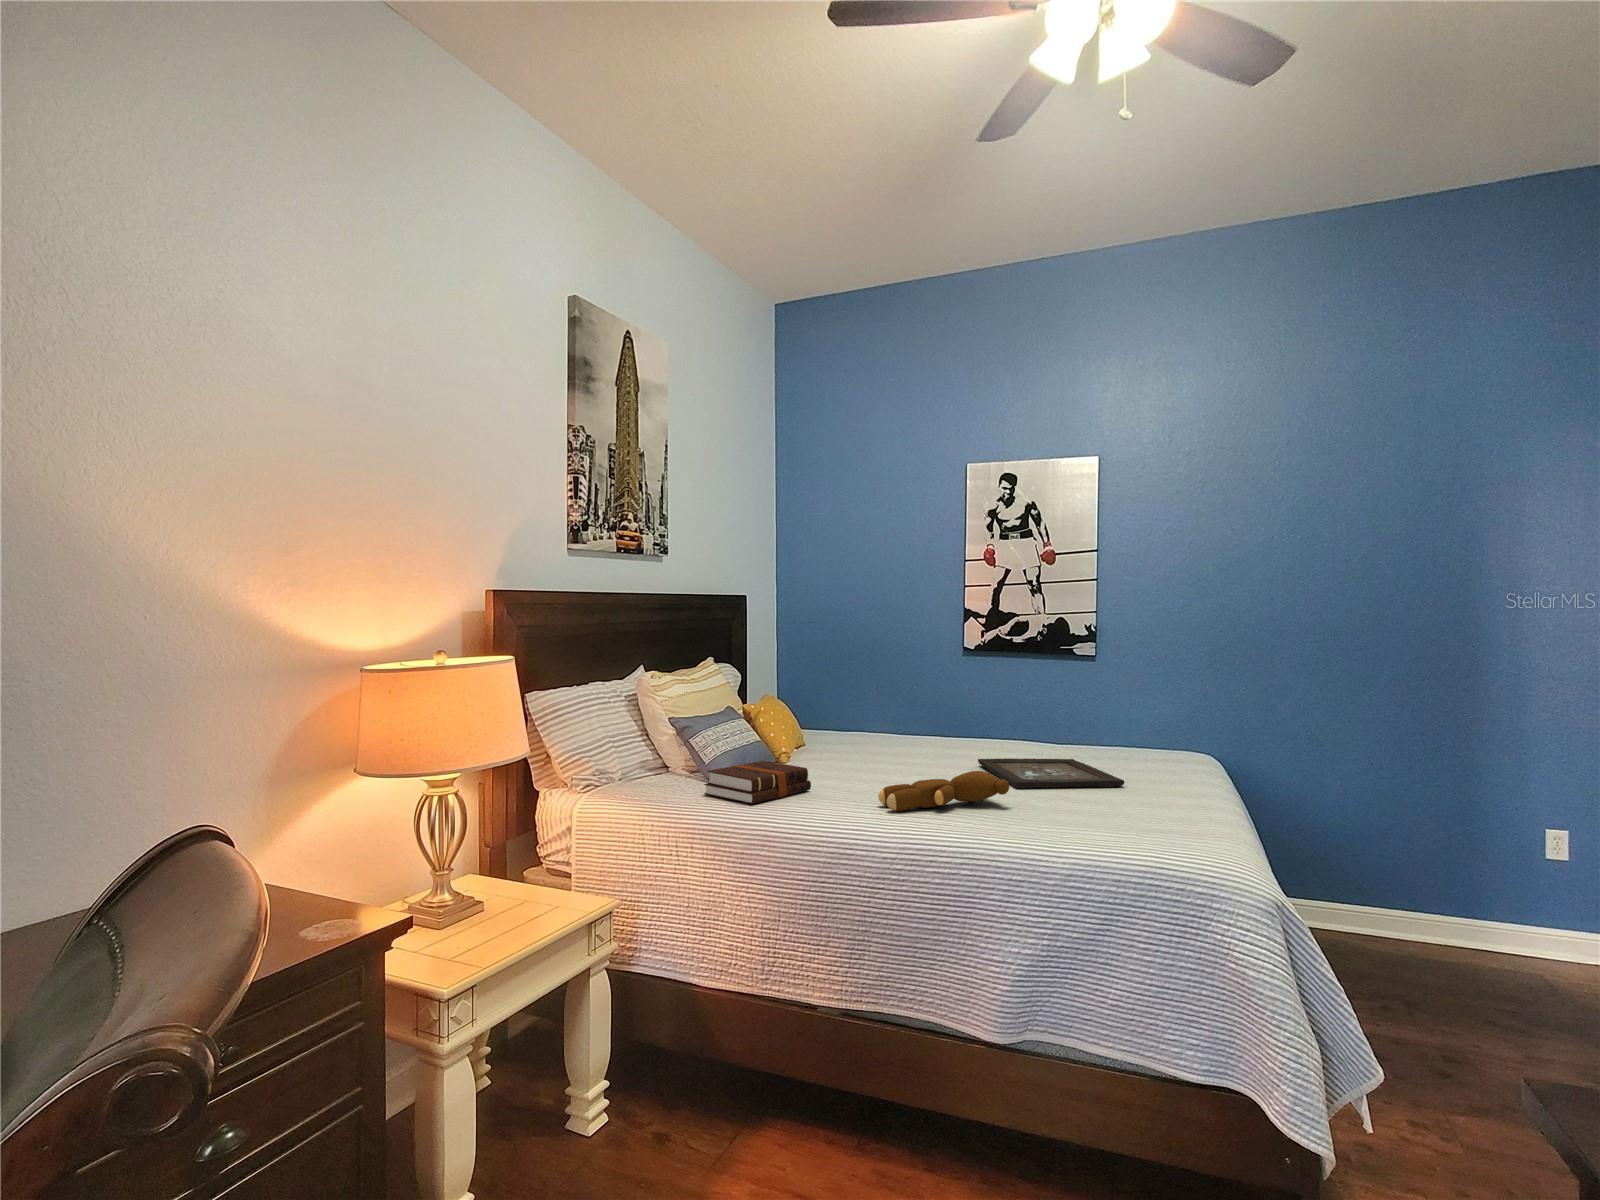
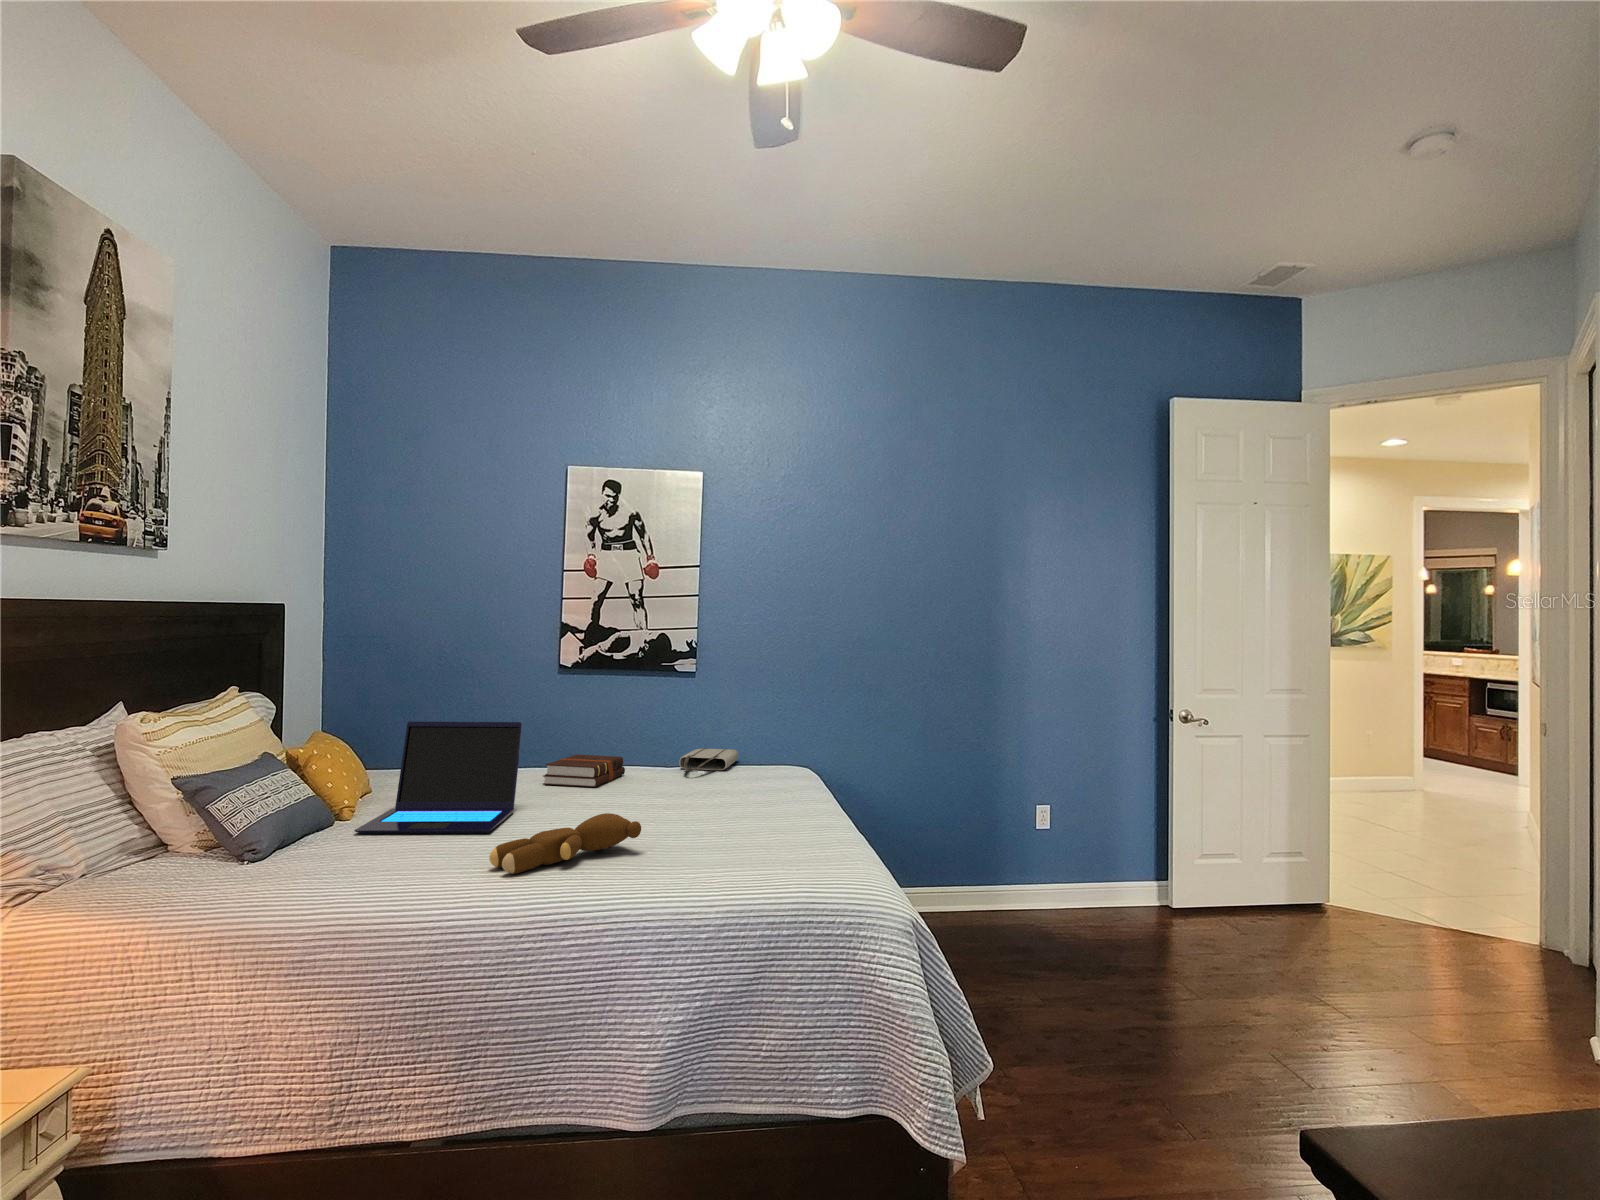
laptop: none [788,688,919,781] -> present [354,722,522,834]
tote bag: none [1075,730,1139,751] -> present [679,748,738,772]
tray: present [978,758,1124,789] -> none [588,785,745,826]
hardback book: present [704,761,811,804] -> present [543,754,625,787]

